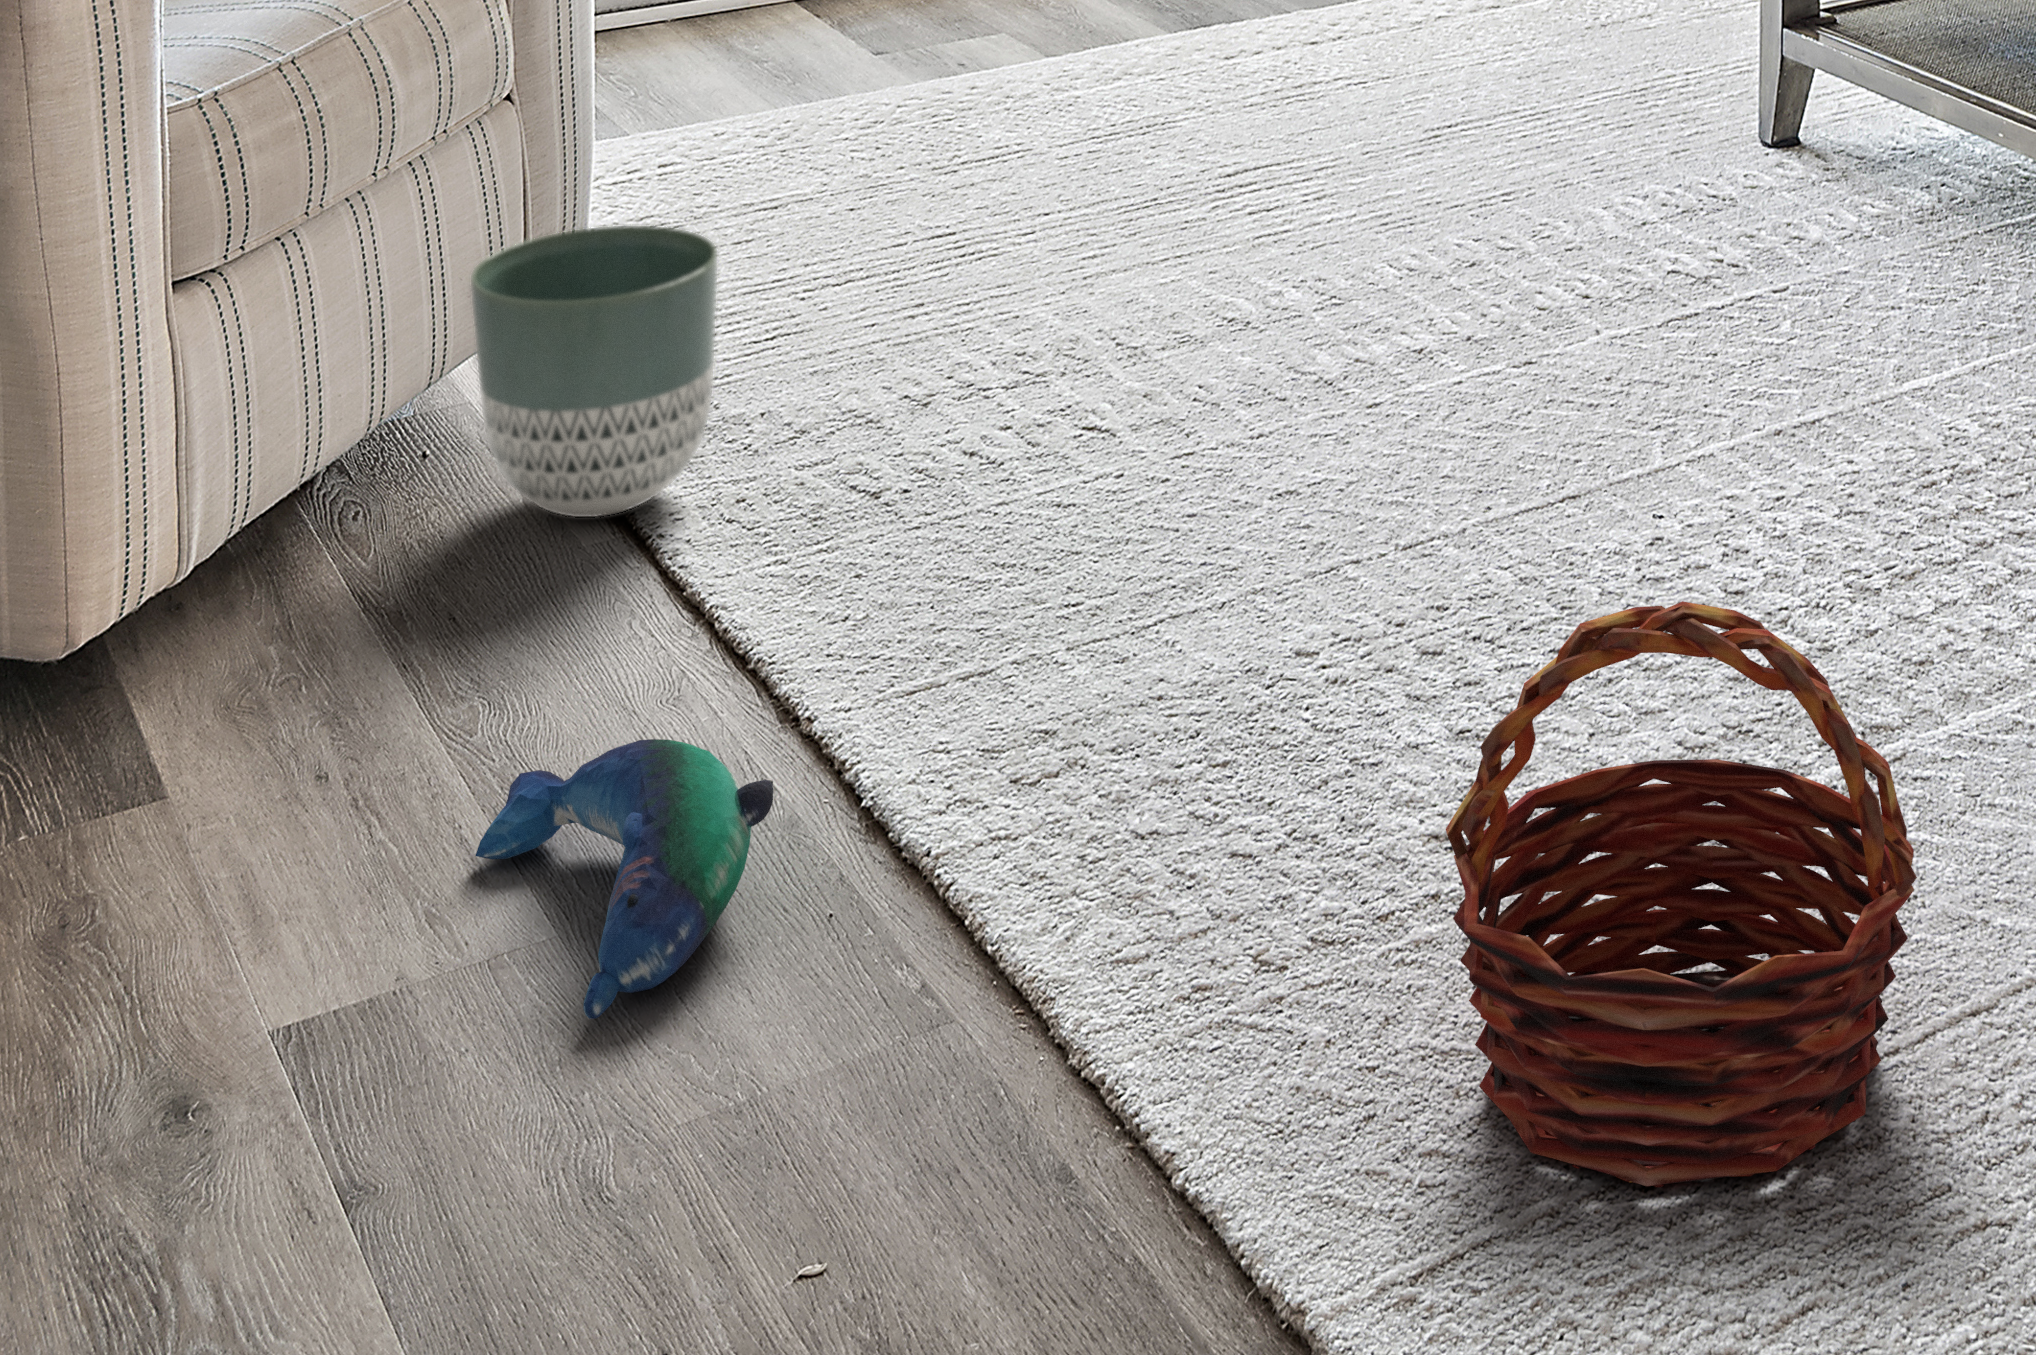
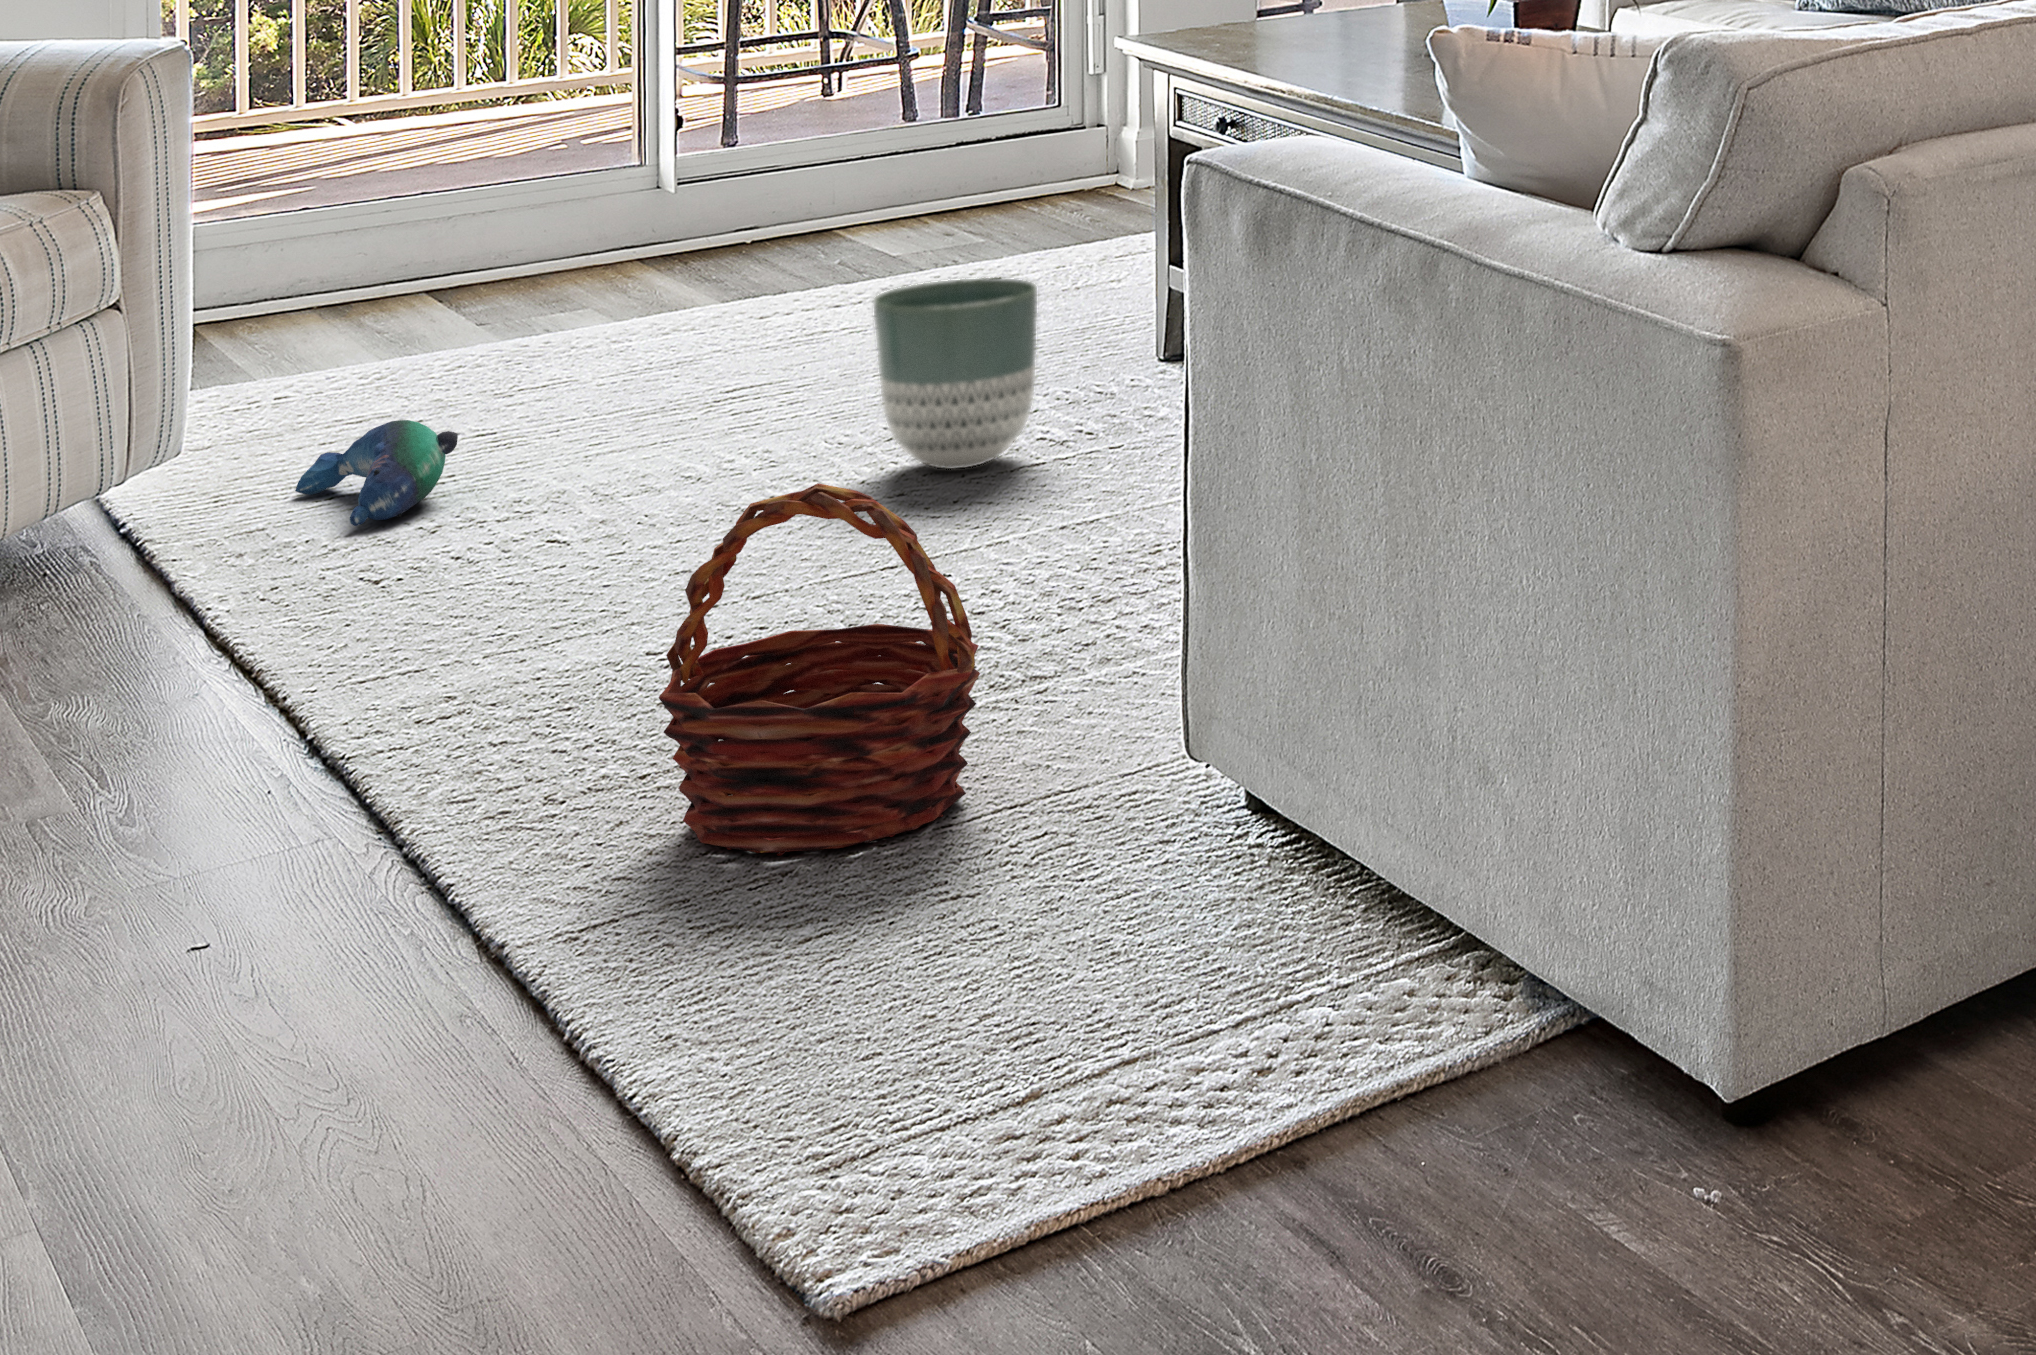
planter: present [471,226,717,517] -> present [874,278,1037,469]
plush toy: present [475,739,773,1019] -> present [295,420,458,526]

